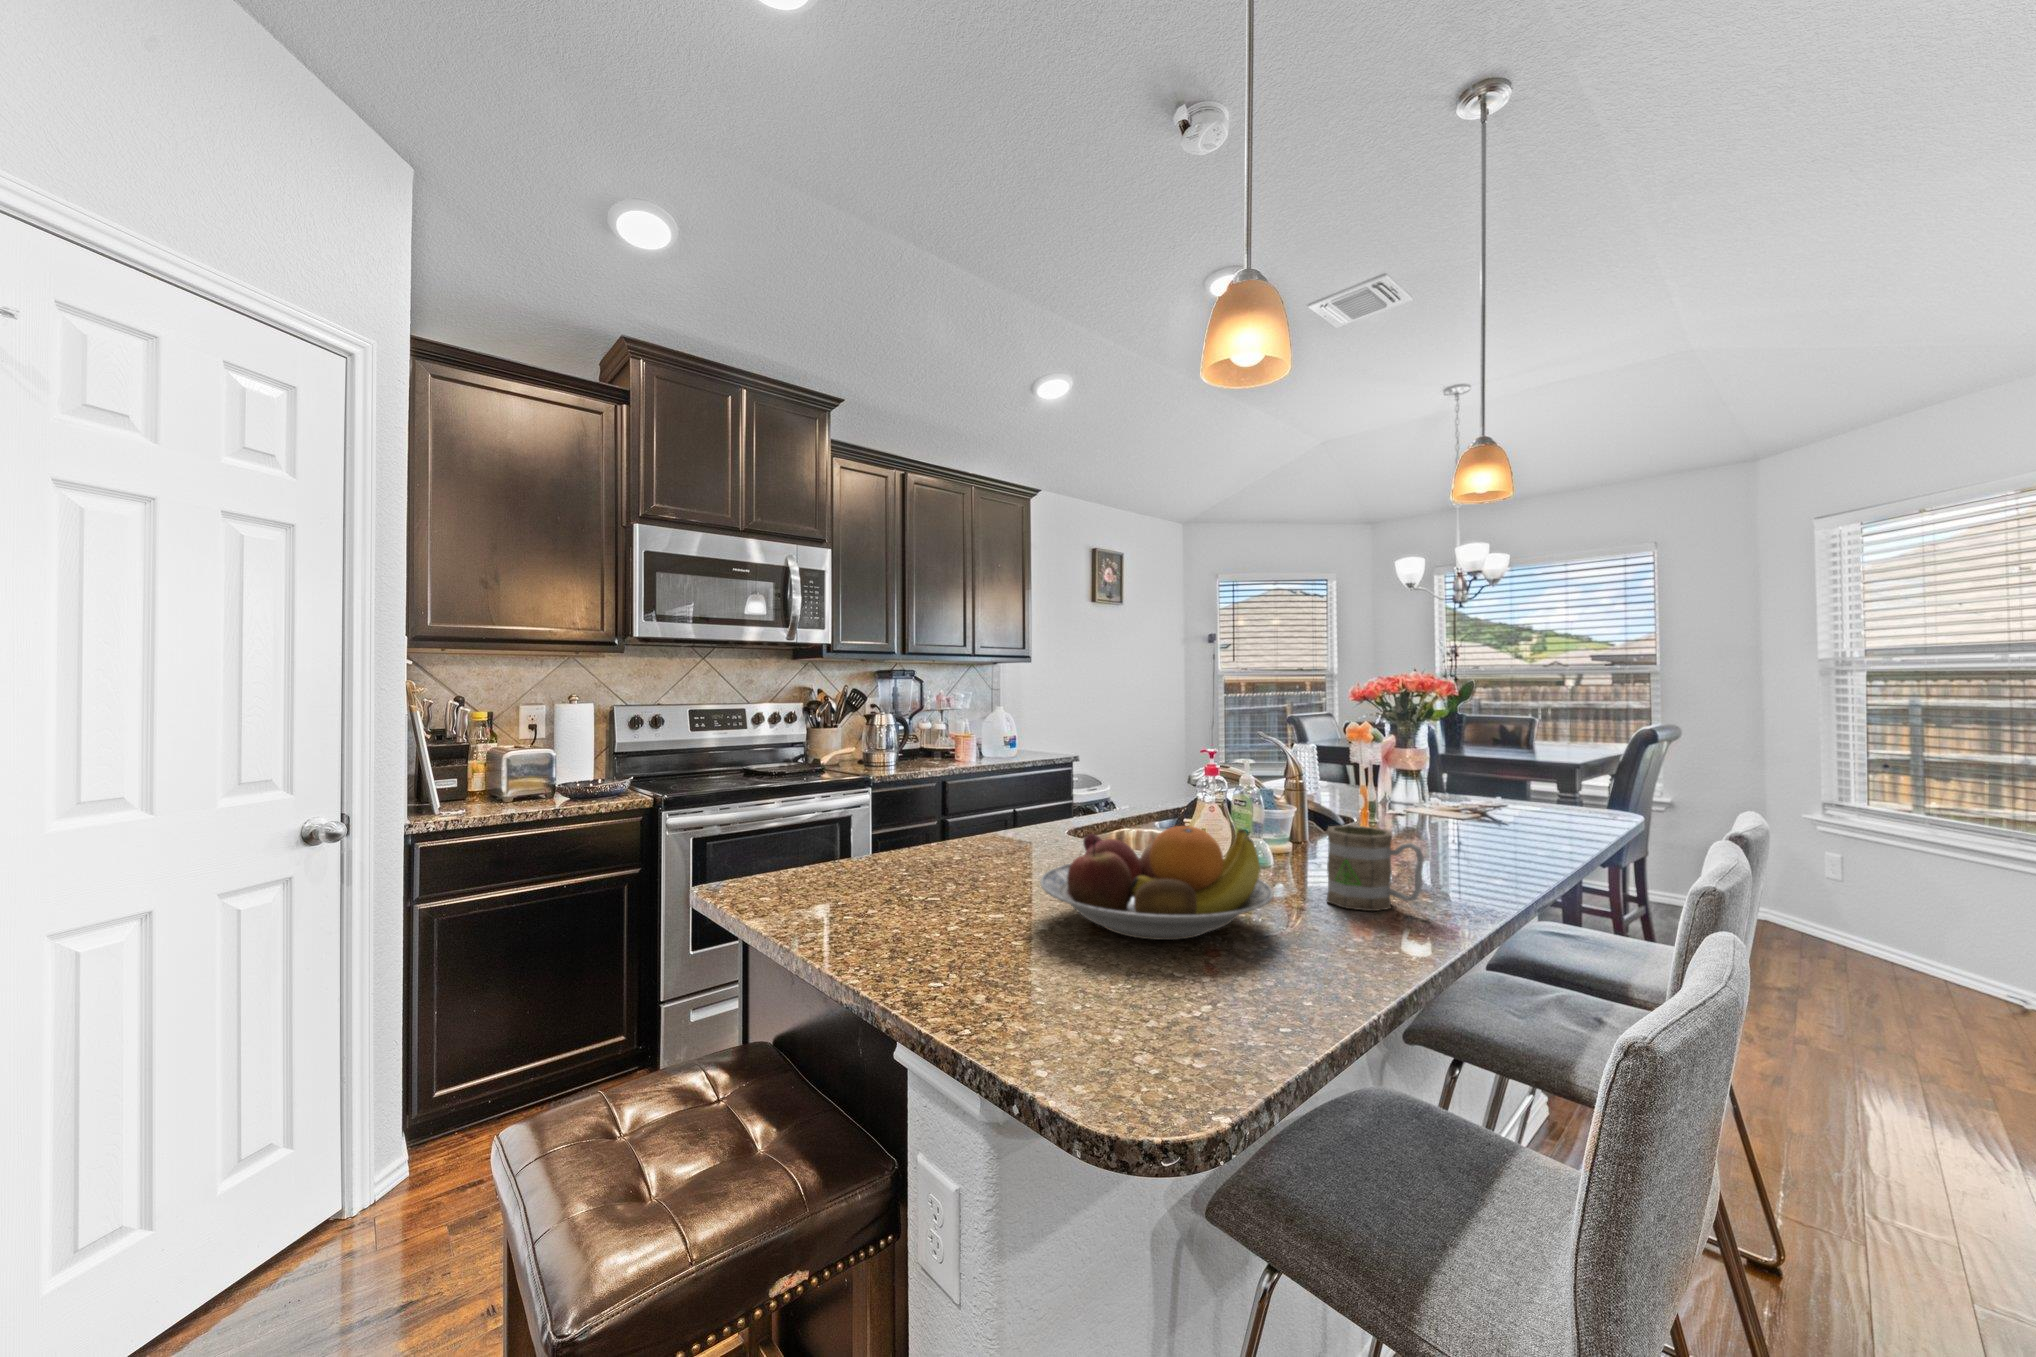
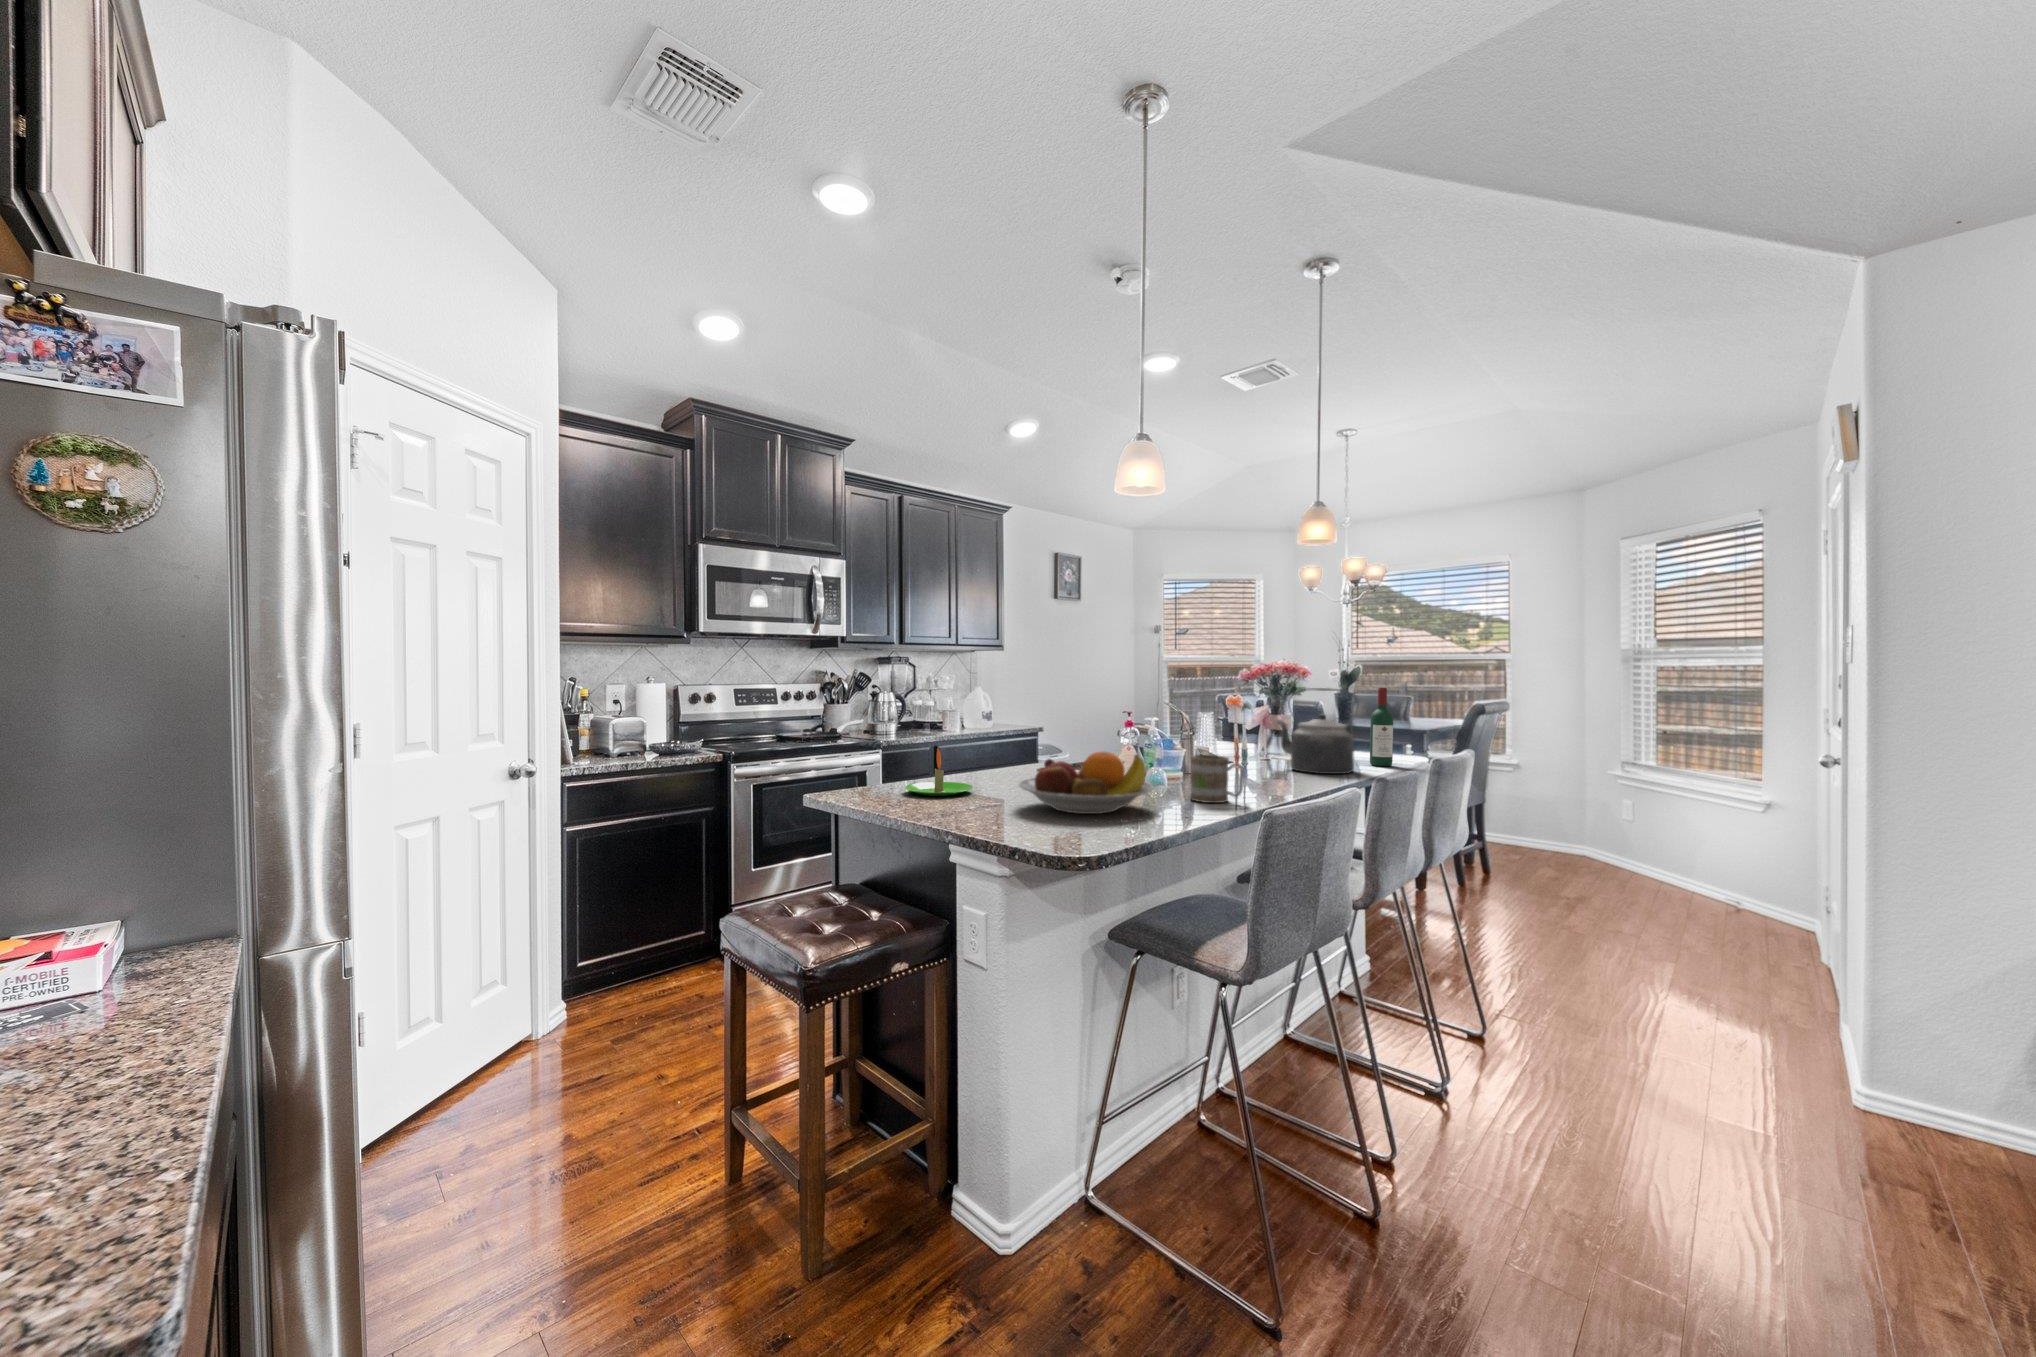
wine bottle: none [1554,711,1590,826] -> present [1370,688,1393,766]
kettle: none [1419,713,1551,842] -> present [1276,688,1358,774]
candle: none [862,809,970,888] -> present [905,748,973,796]

